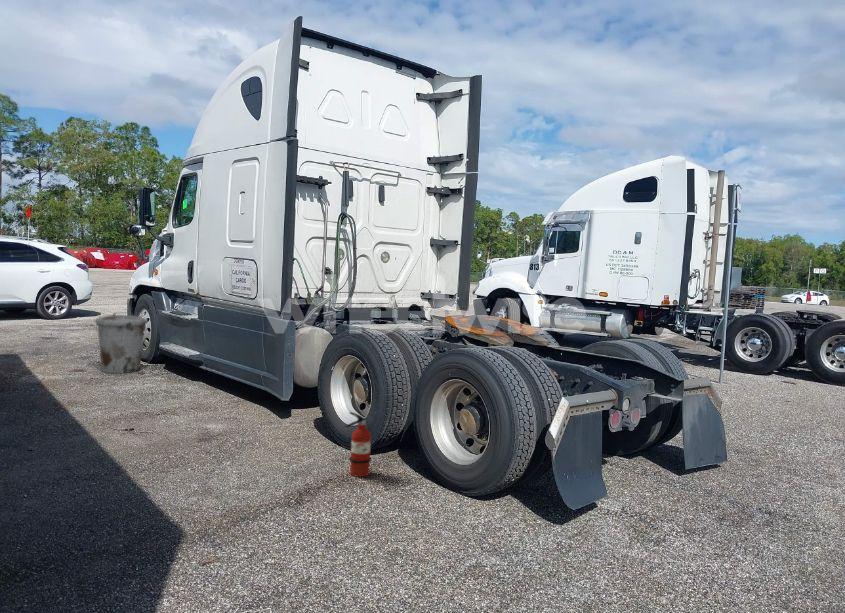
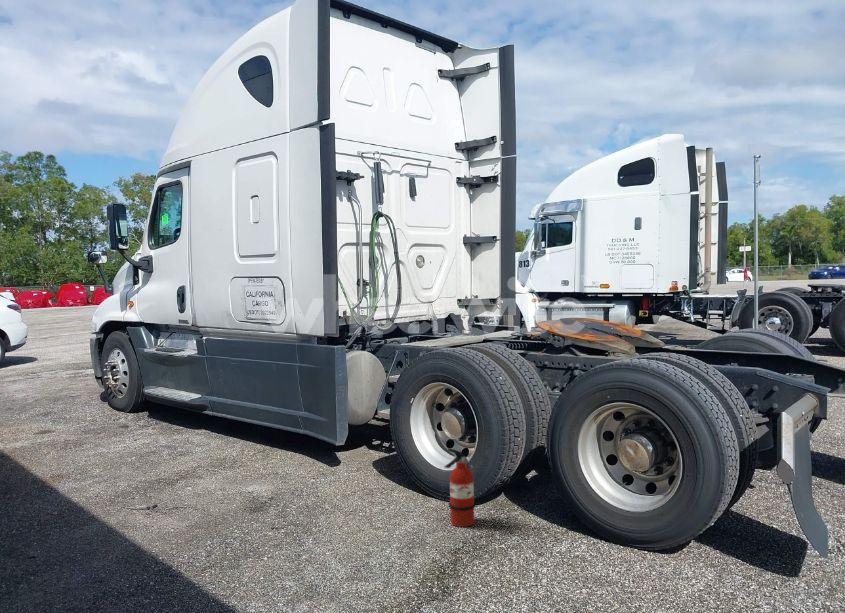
trash can: present [95,313,147,373] -> none [61,355,125,430]

